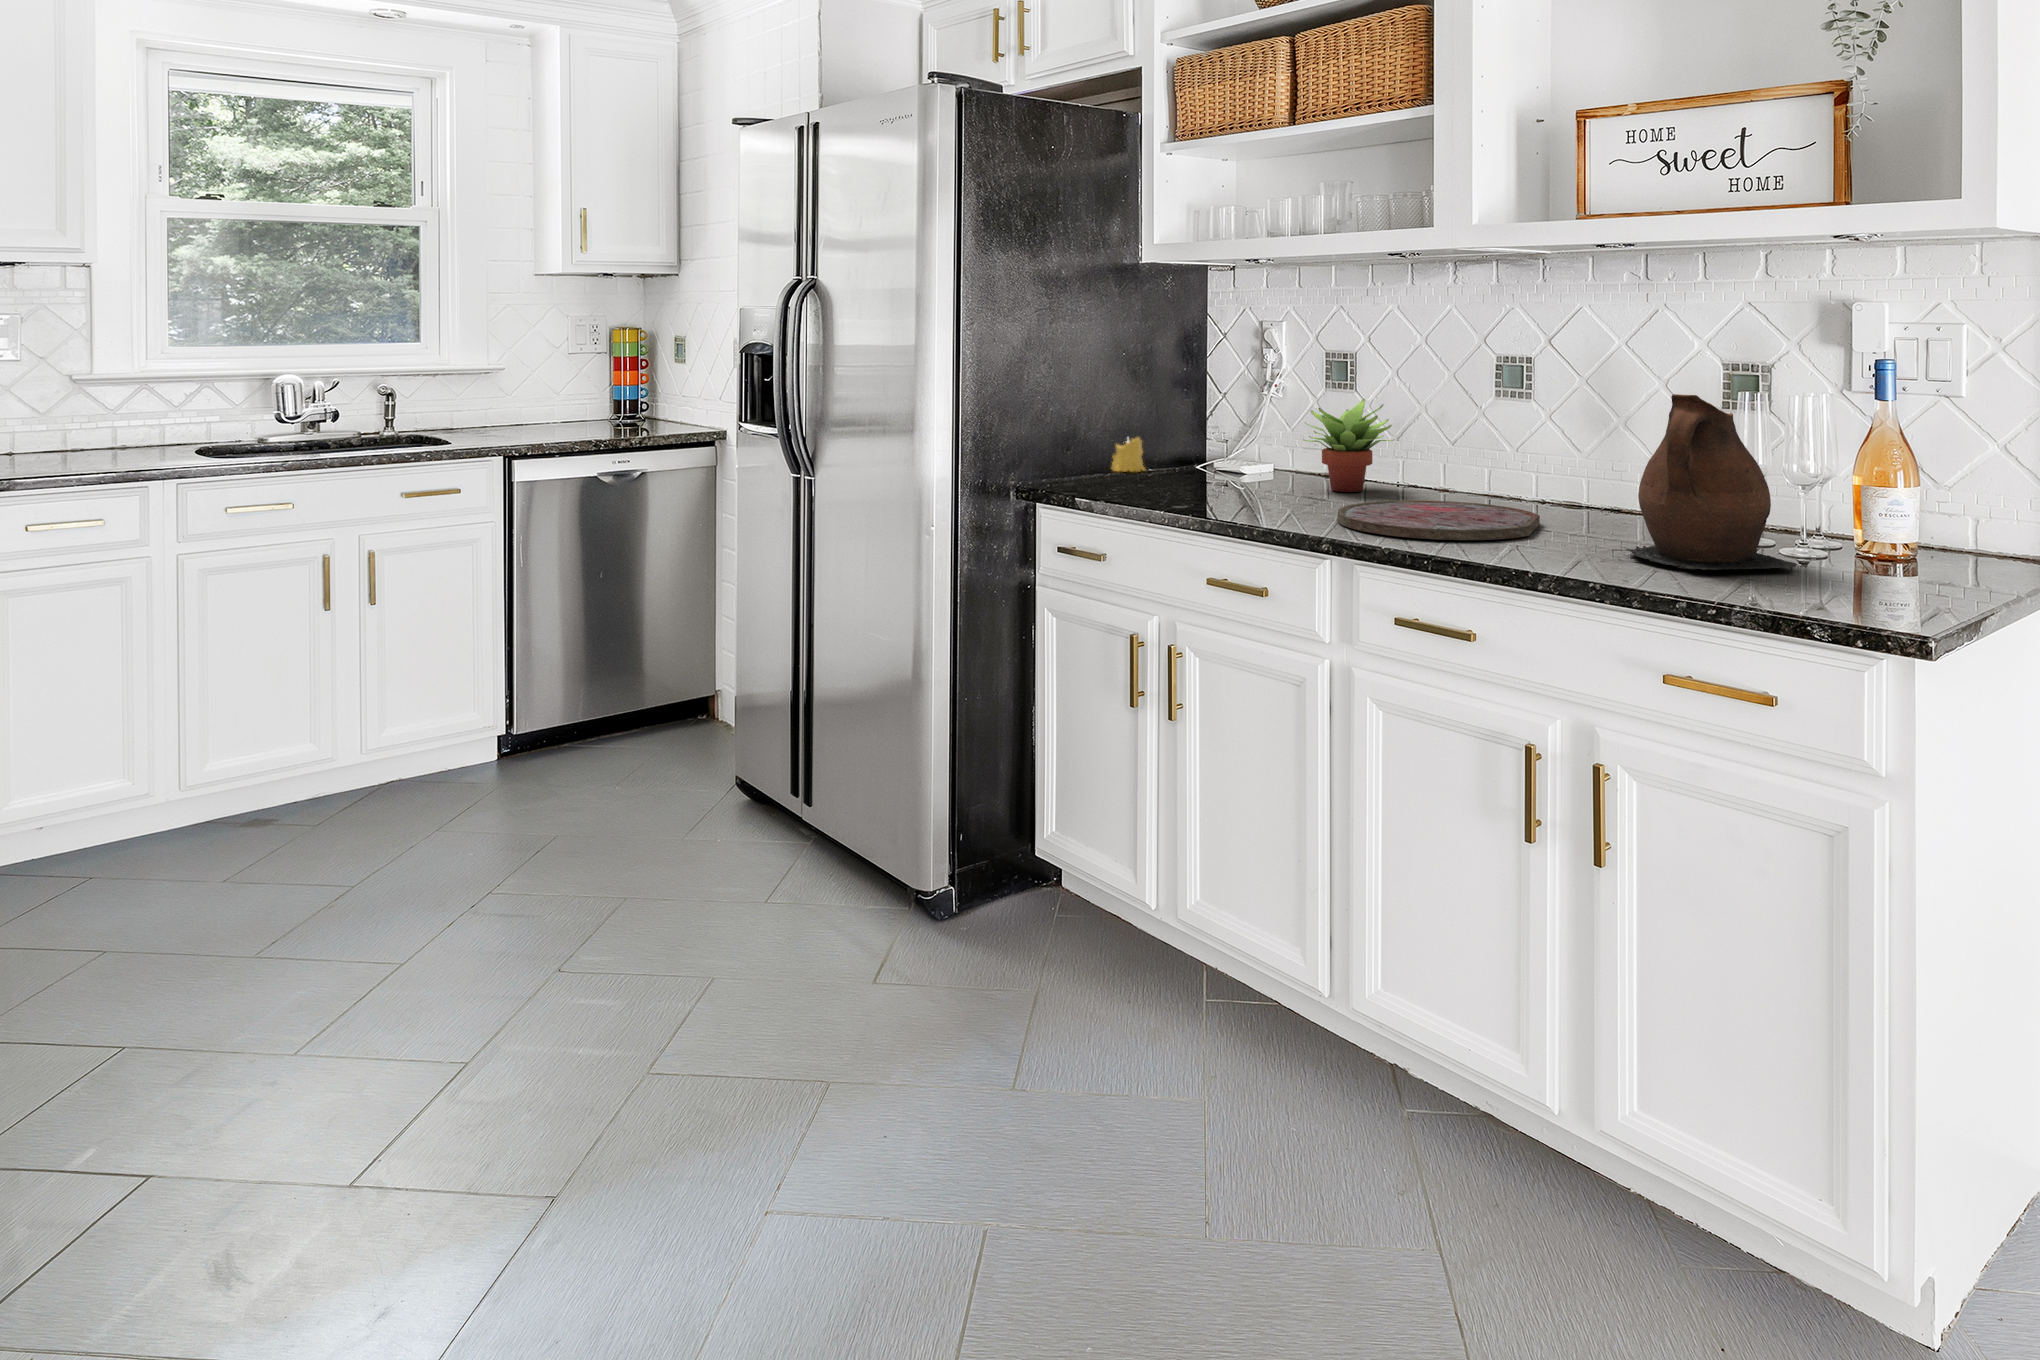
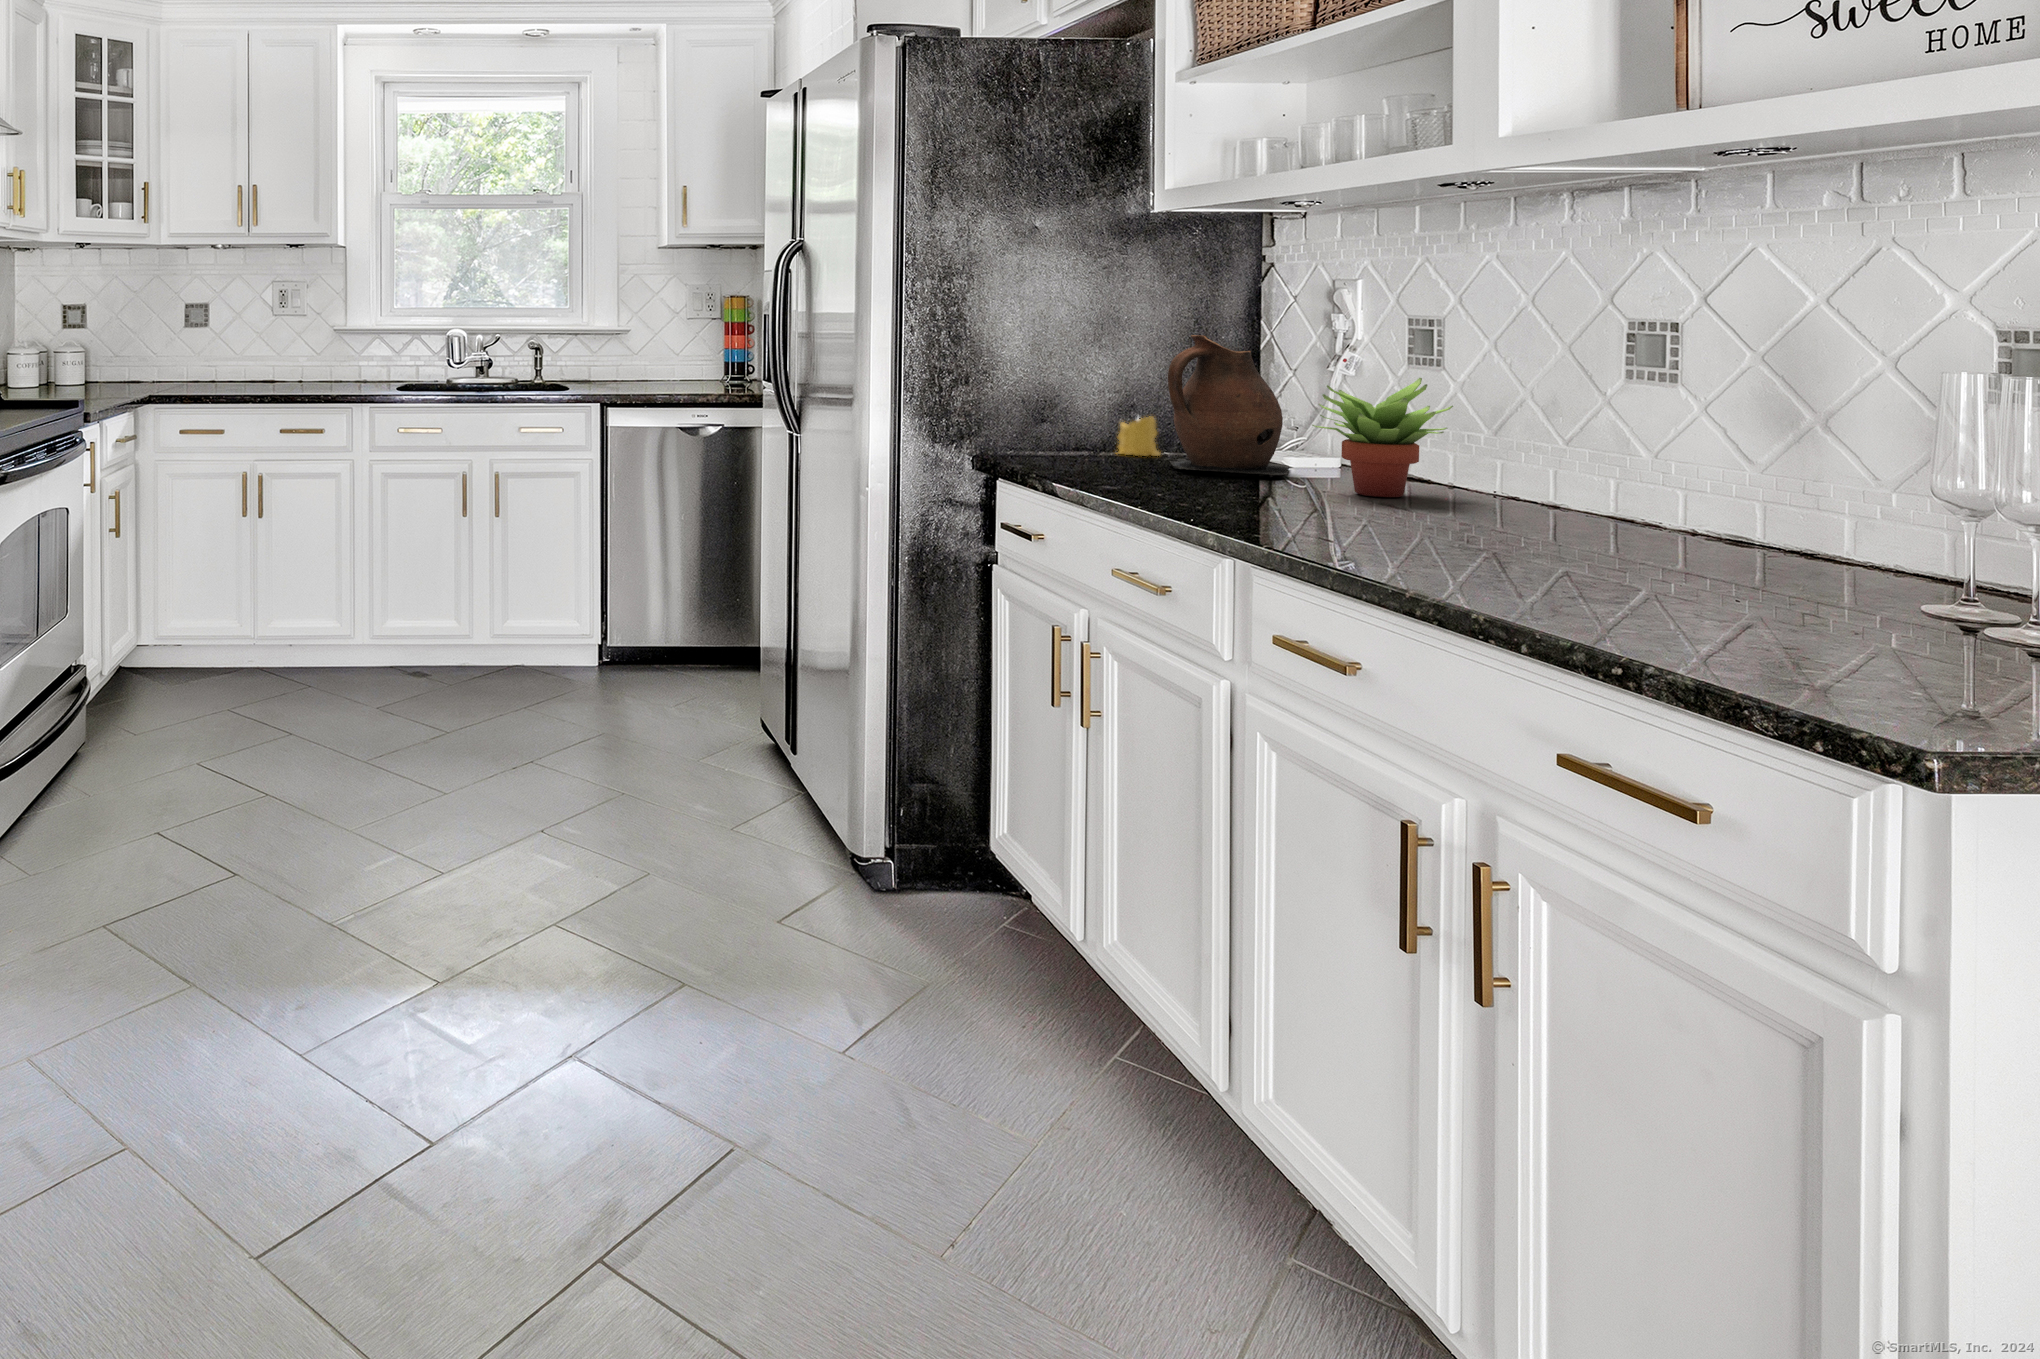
ceramic pitcher: present [1621,394,1797,571] -> present [1168,335,1289,477]
cutting board: present [1338,500,1540,540] -> none [1259,505,1576,562]

